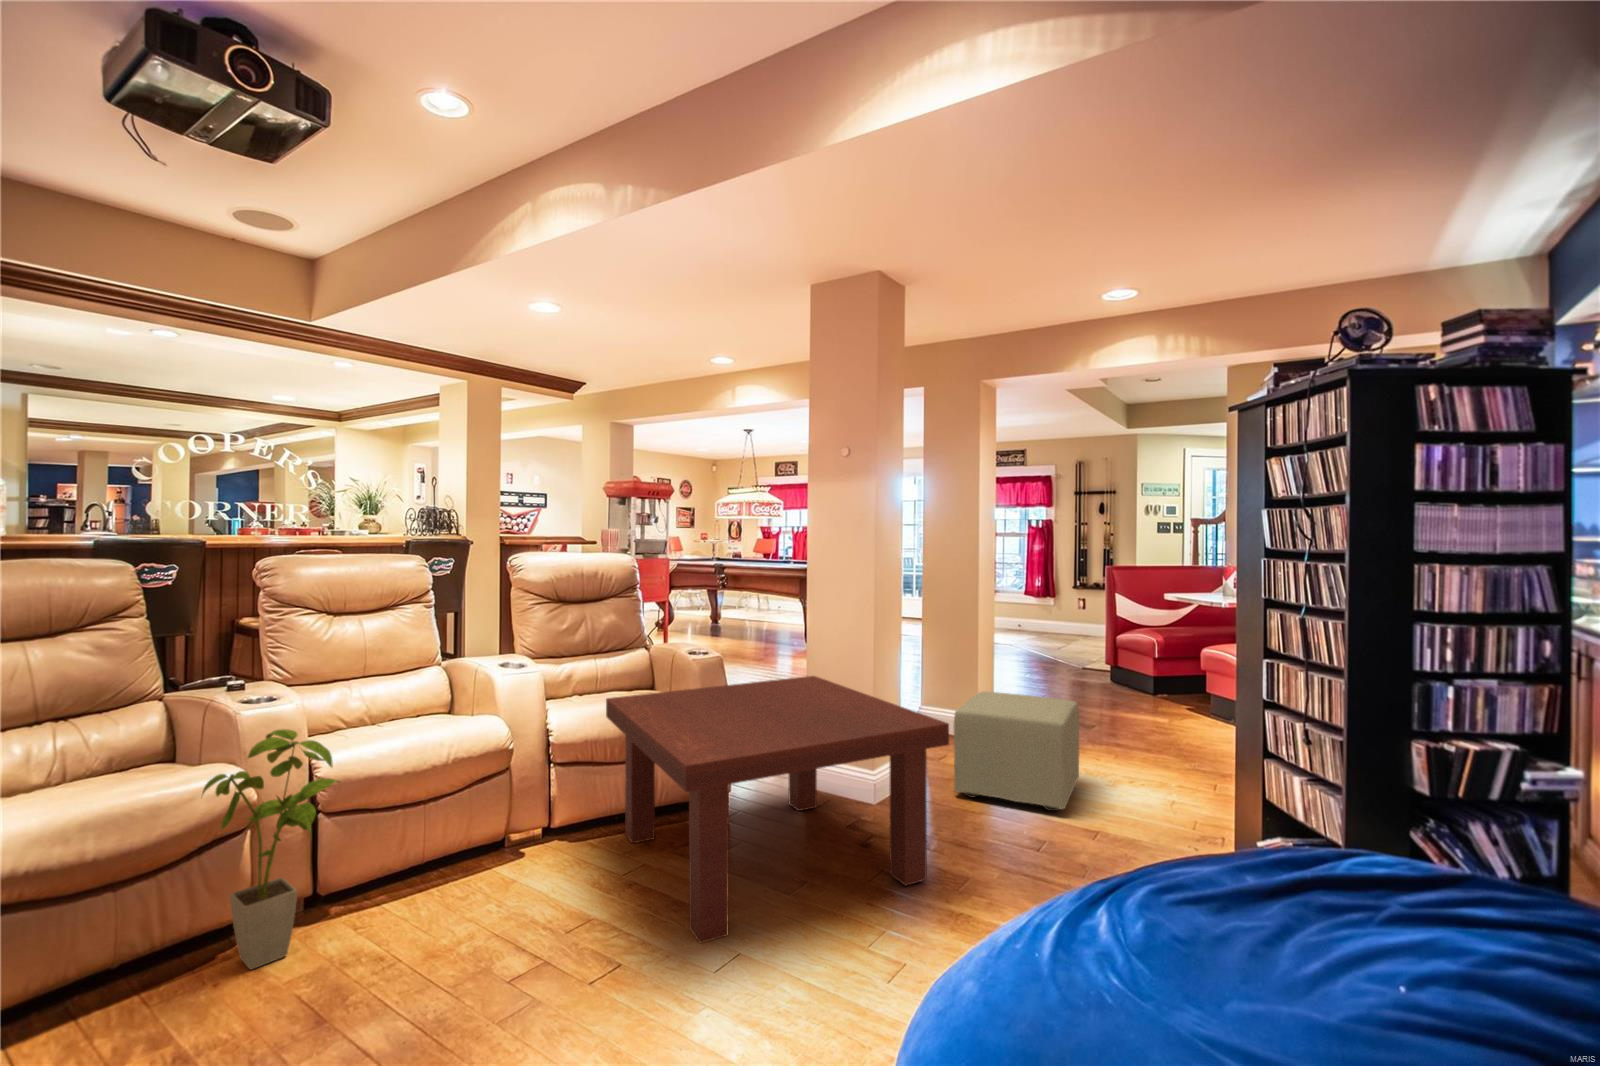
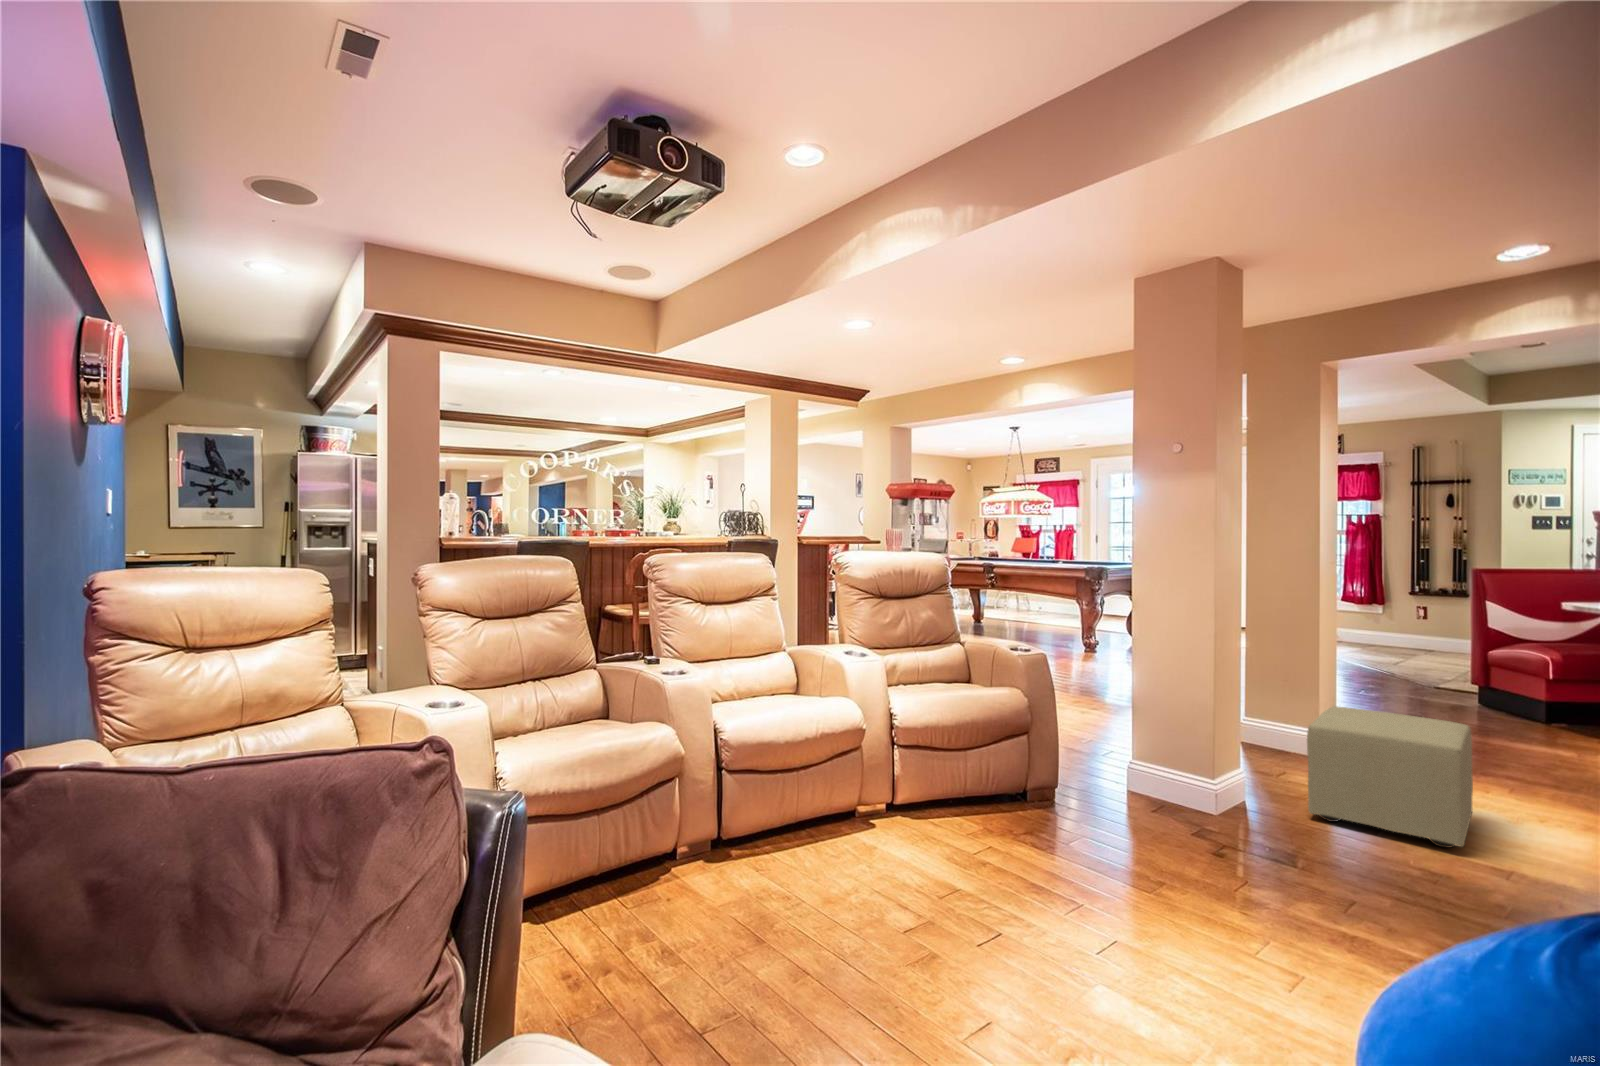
coffee table: present [606,676,949,943] -> none [940,678,1331,928]
house plant: present [202,729,340,969] -> none [654,697,749,890]

